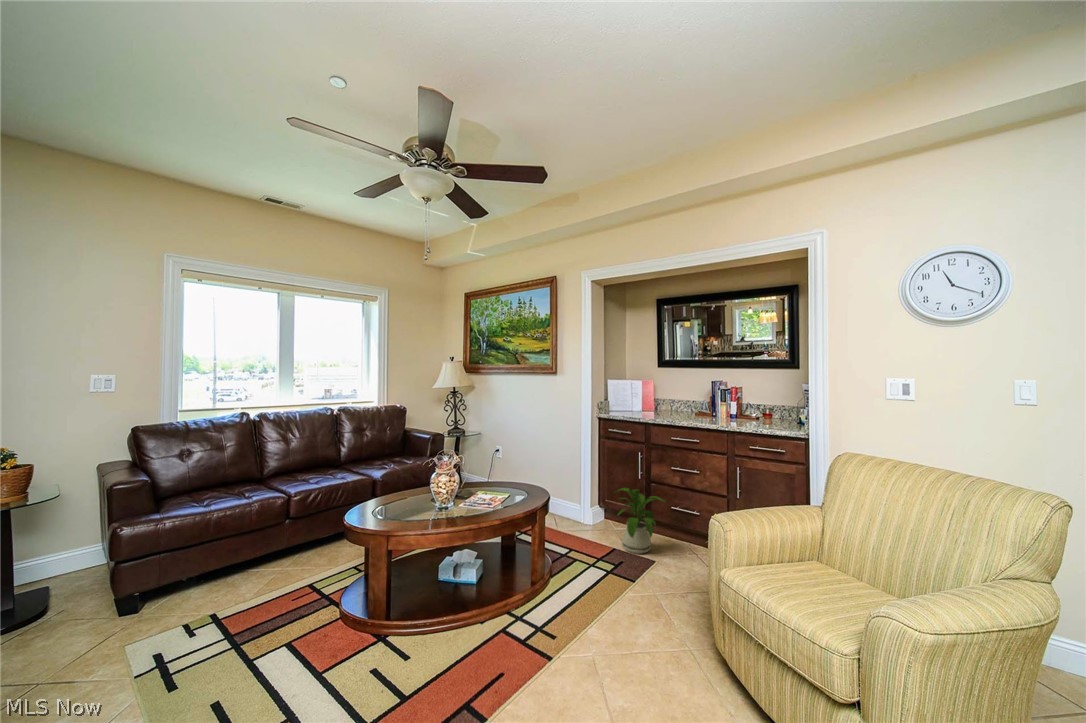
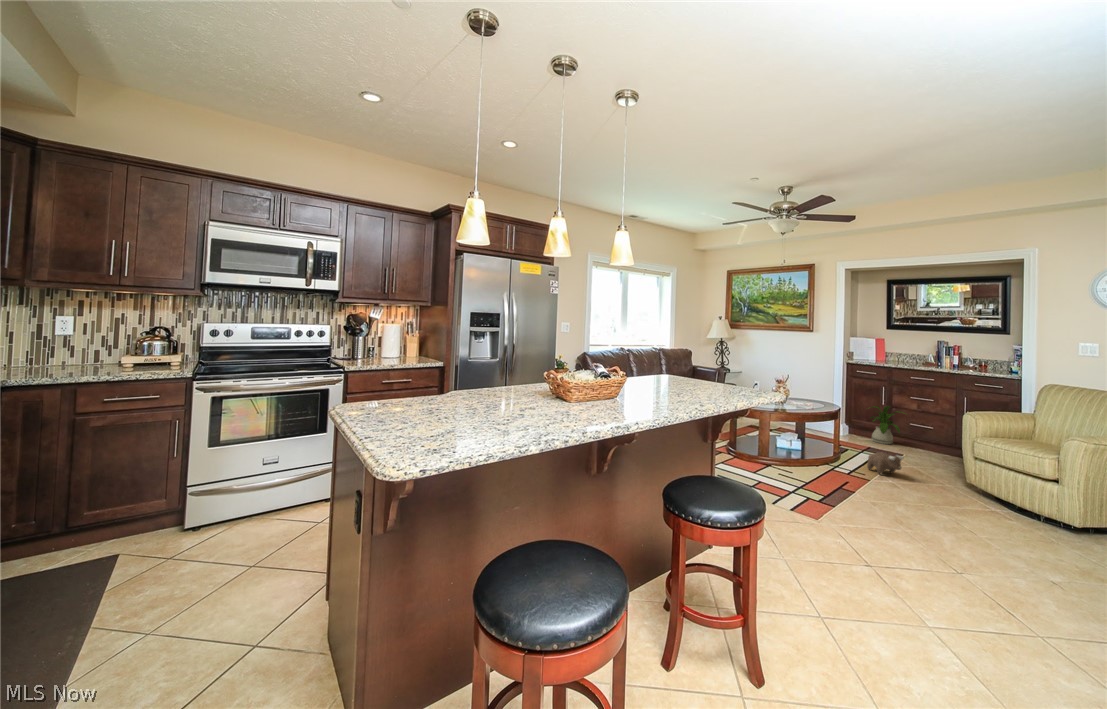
plush toy: none [540,614,592,674] -> present [867,452,904,474]

